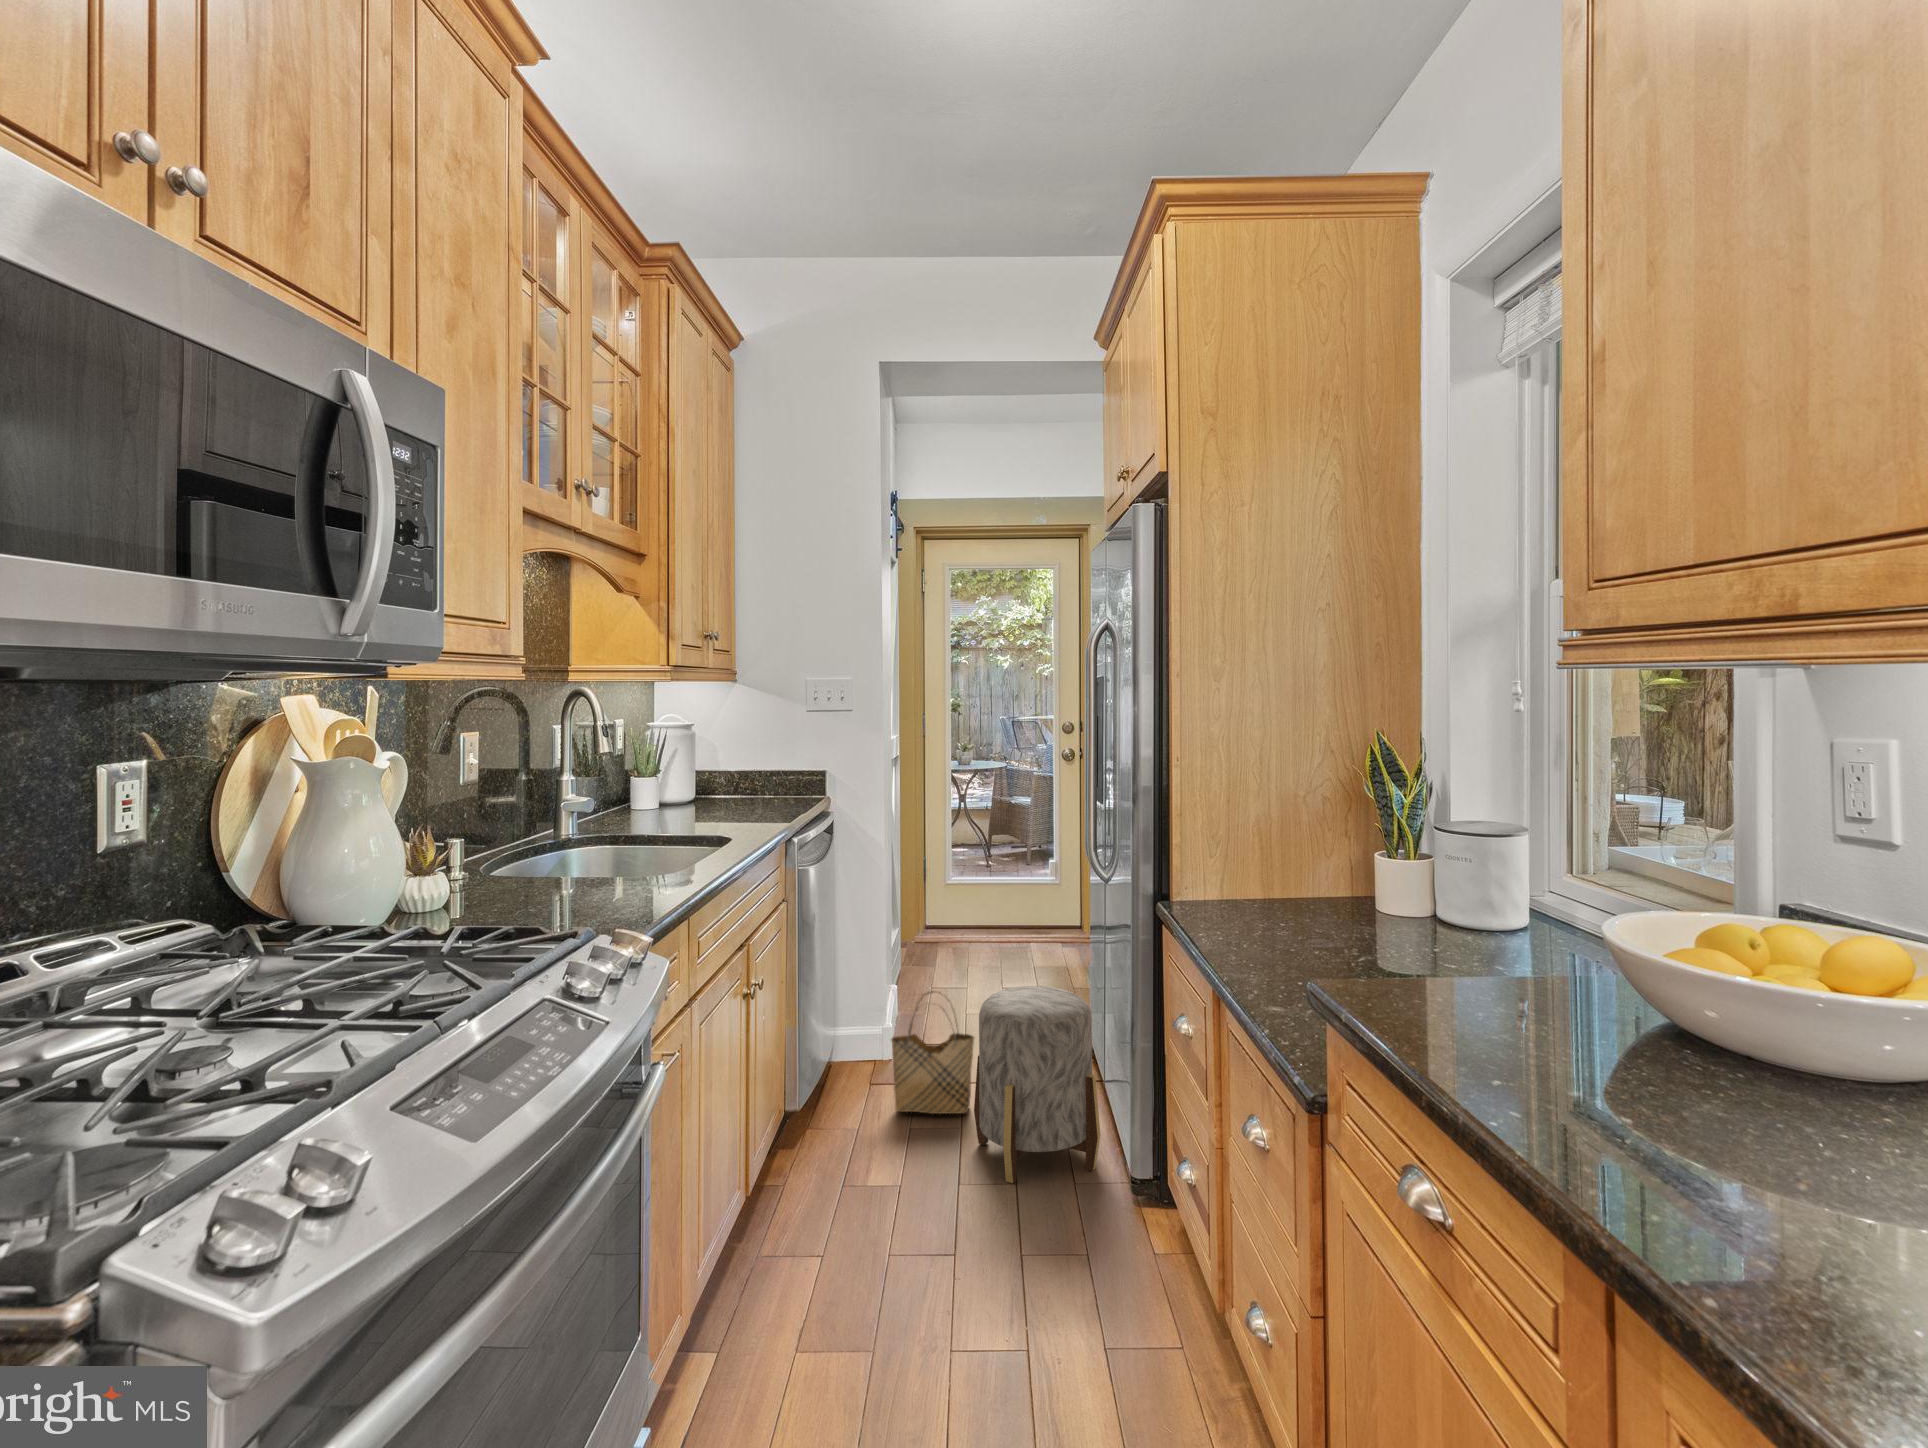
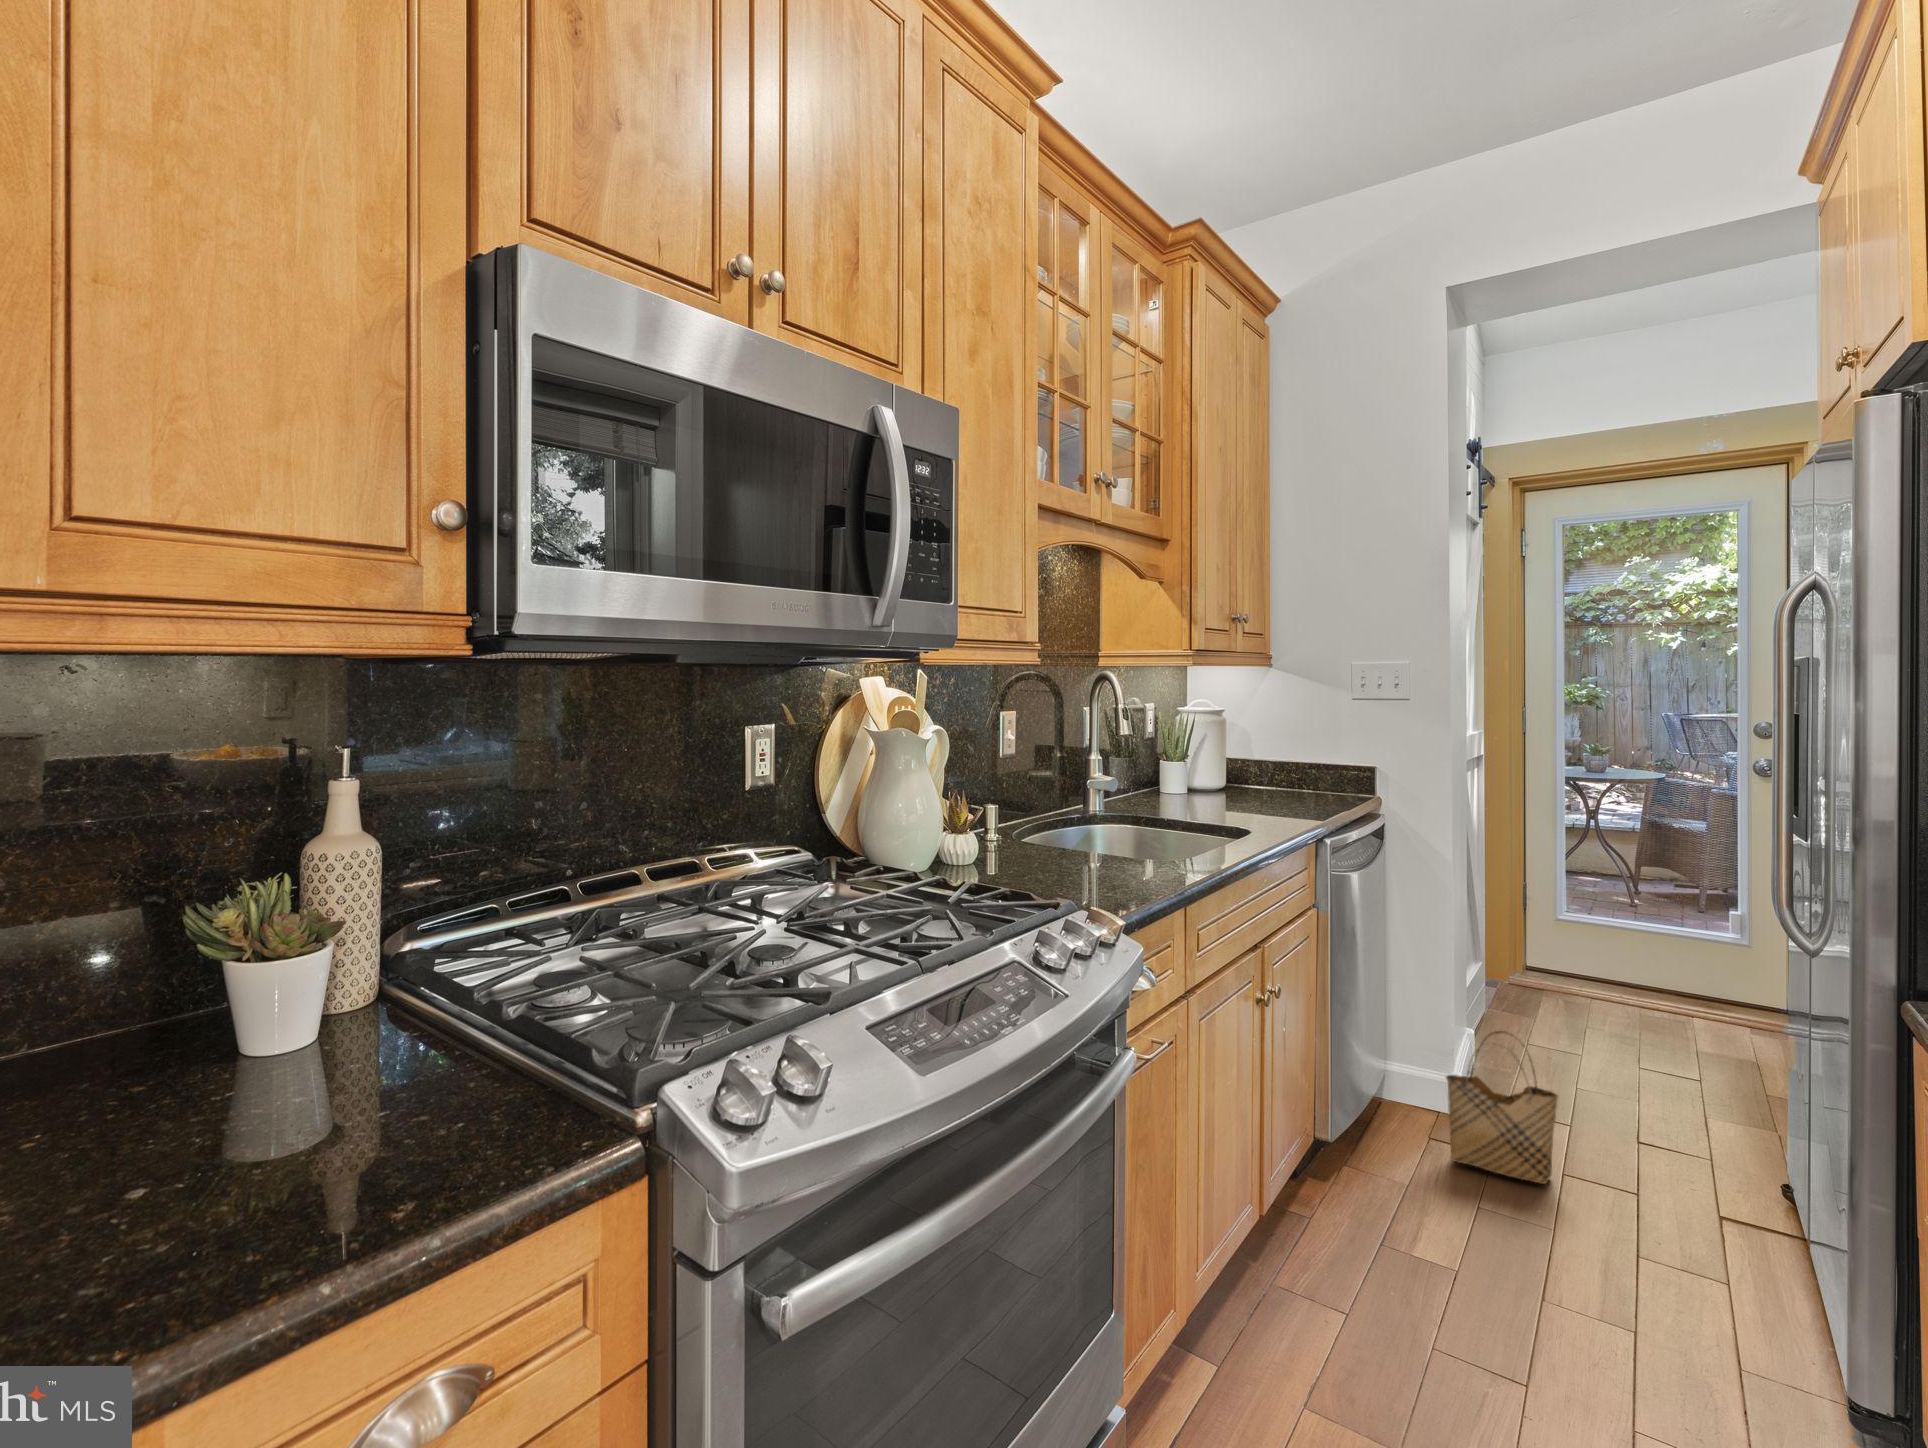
stool: present [974,986,1100,1183] -> none [1551,1044,1739,1301]

